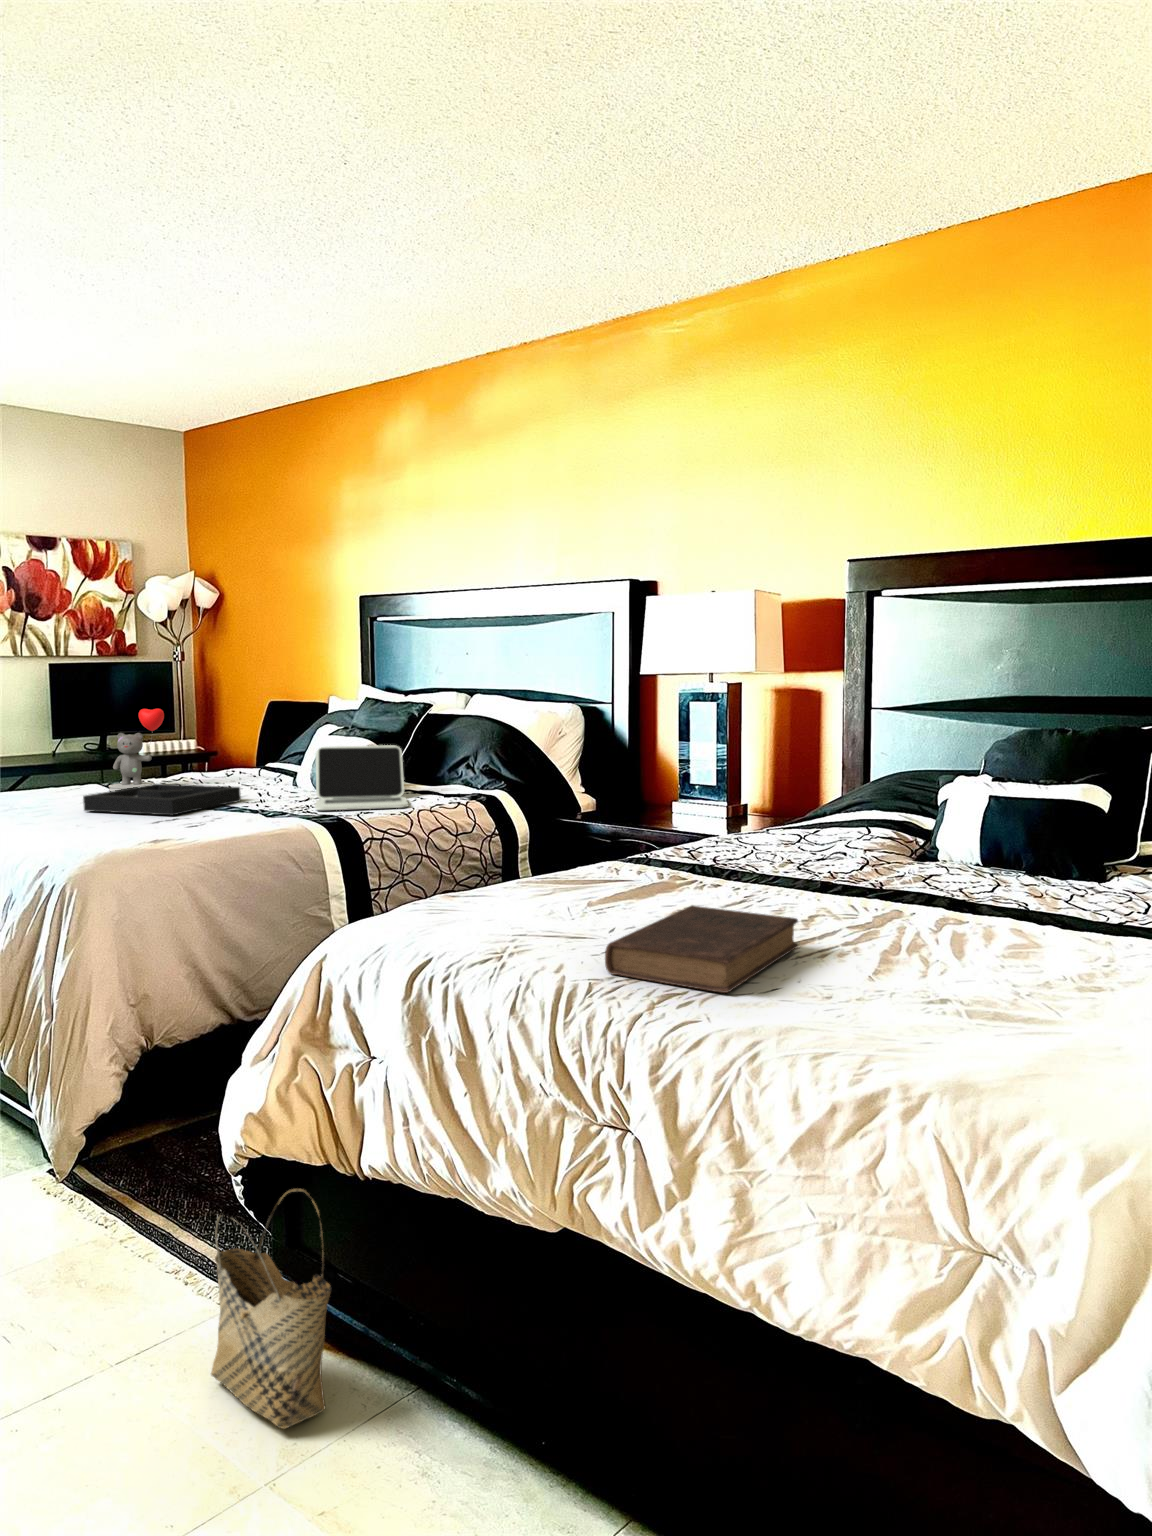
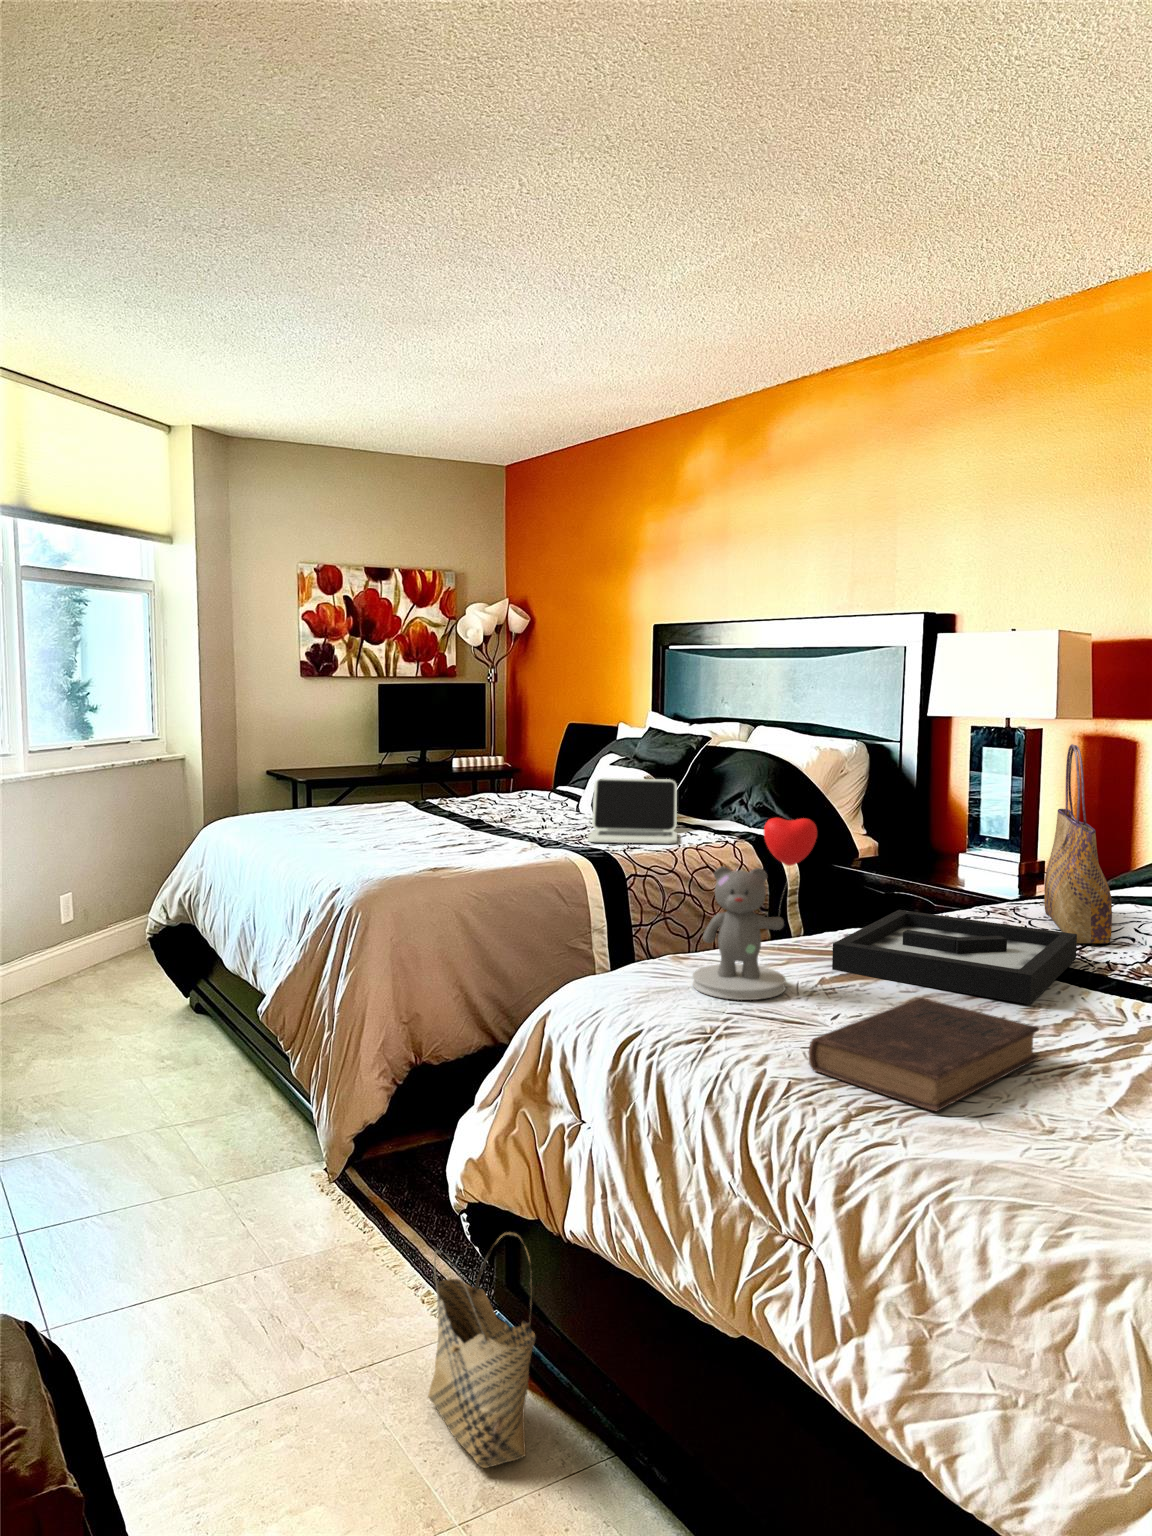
tote bag: none [767,683,829,862] -> present [1044,744,1112,943]
teddy bear: present [109,709,164,791] -> present [693,818,817,1000]
decorative tray: present [83,784,241,815] -> present [832,910,1077,1004]

